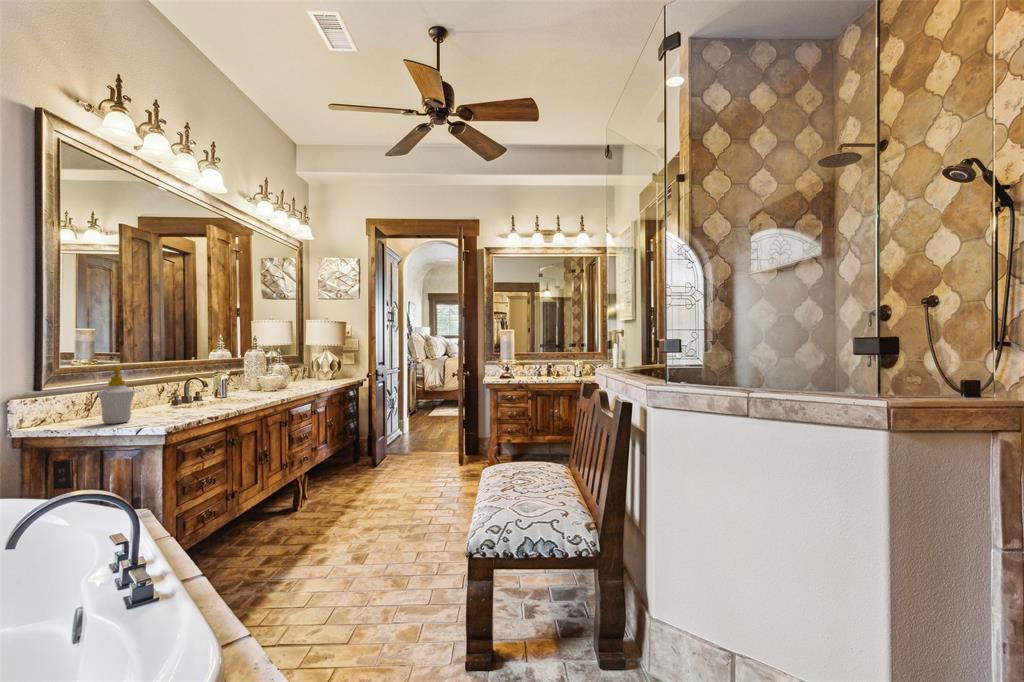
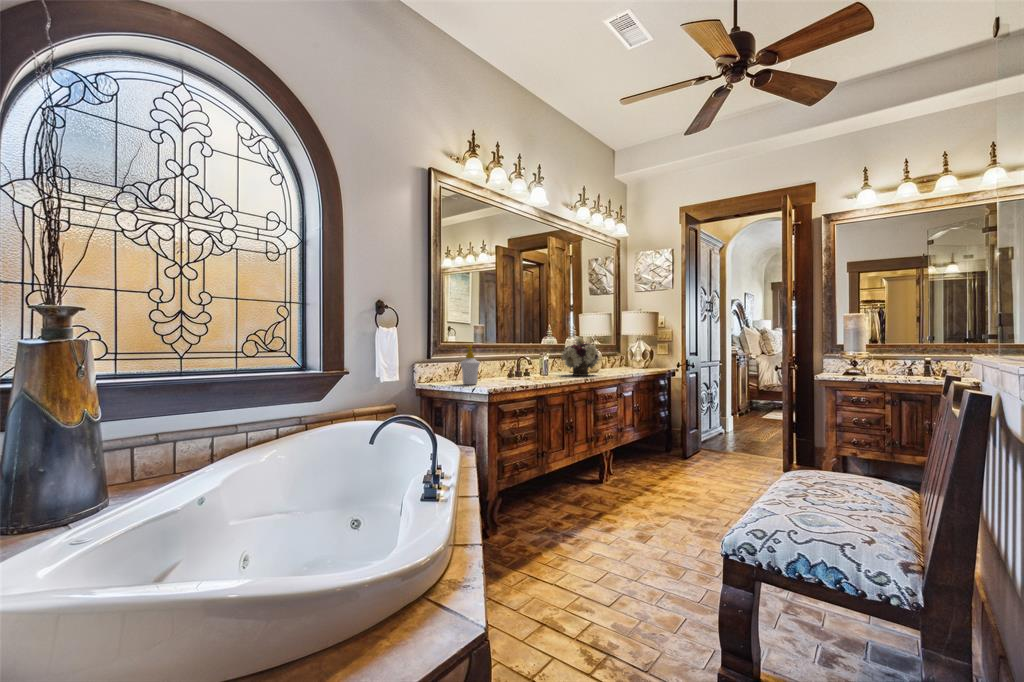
flower arrangement: none [245,350,294,395] -> present [561,337,599,376]

